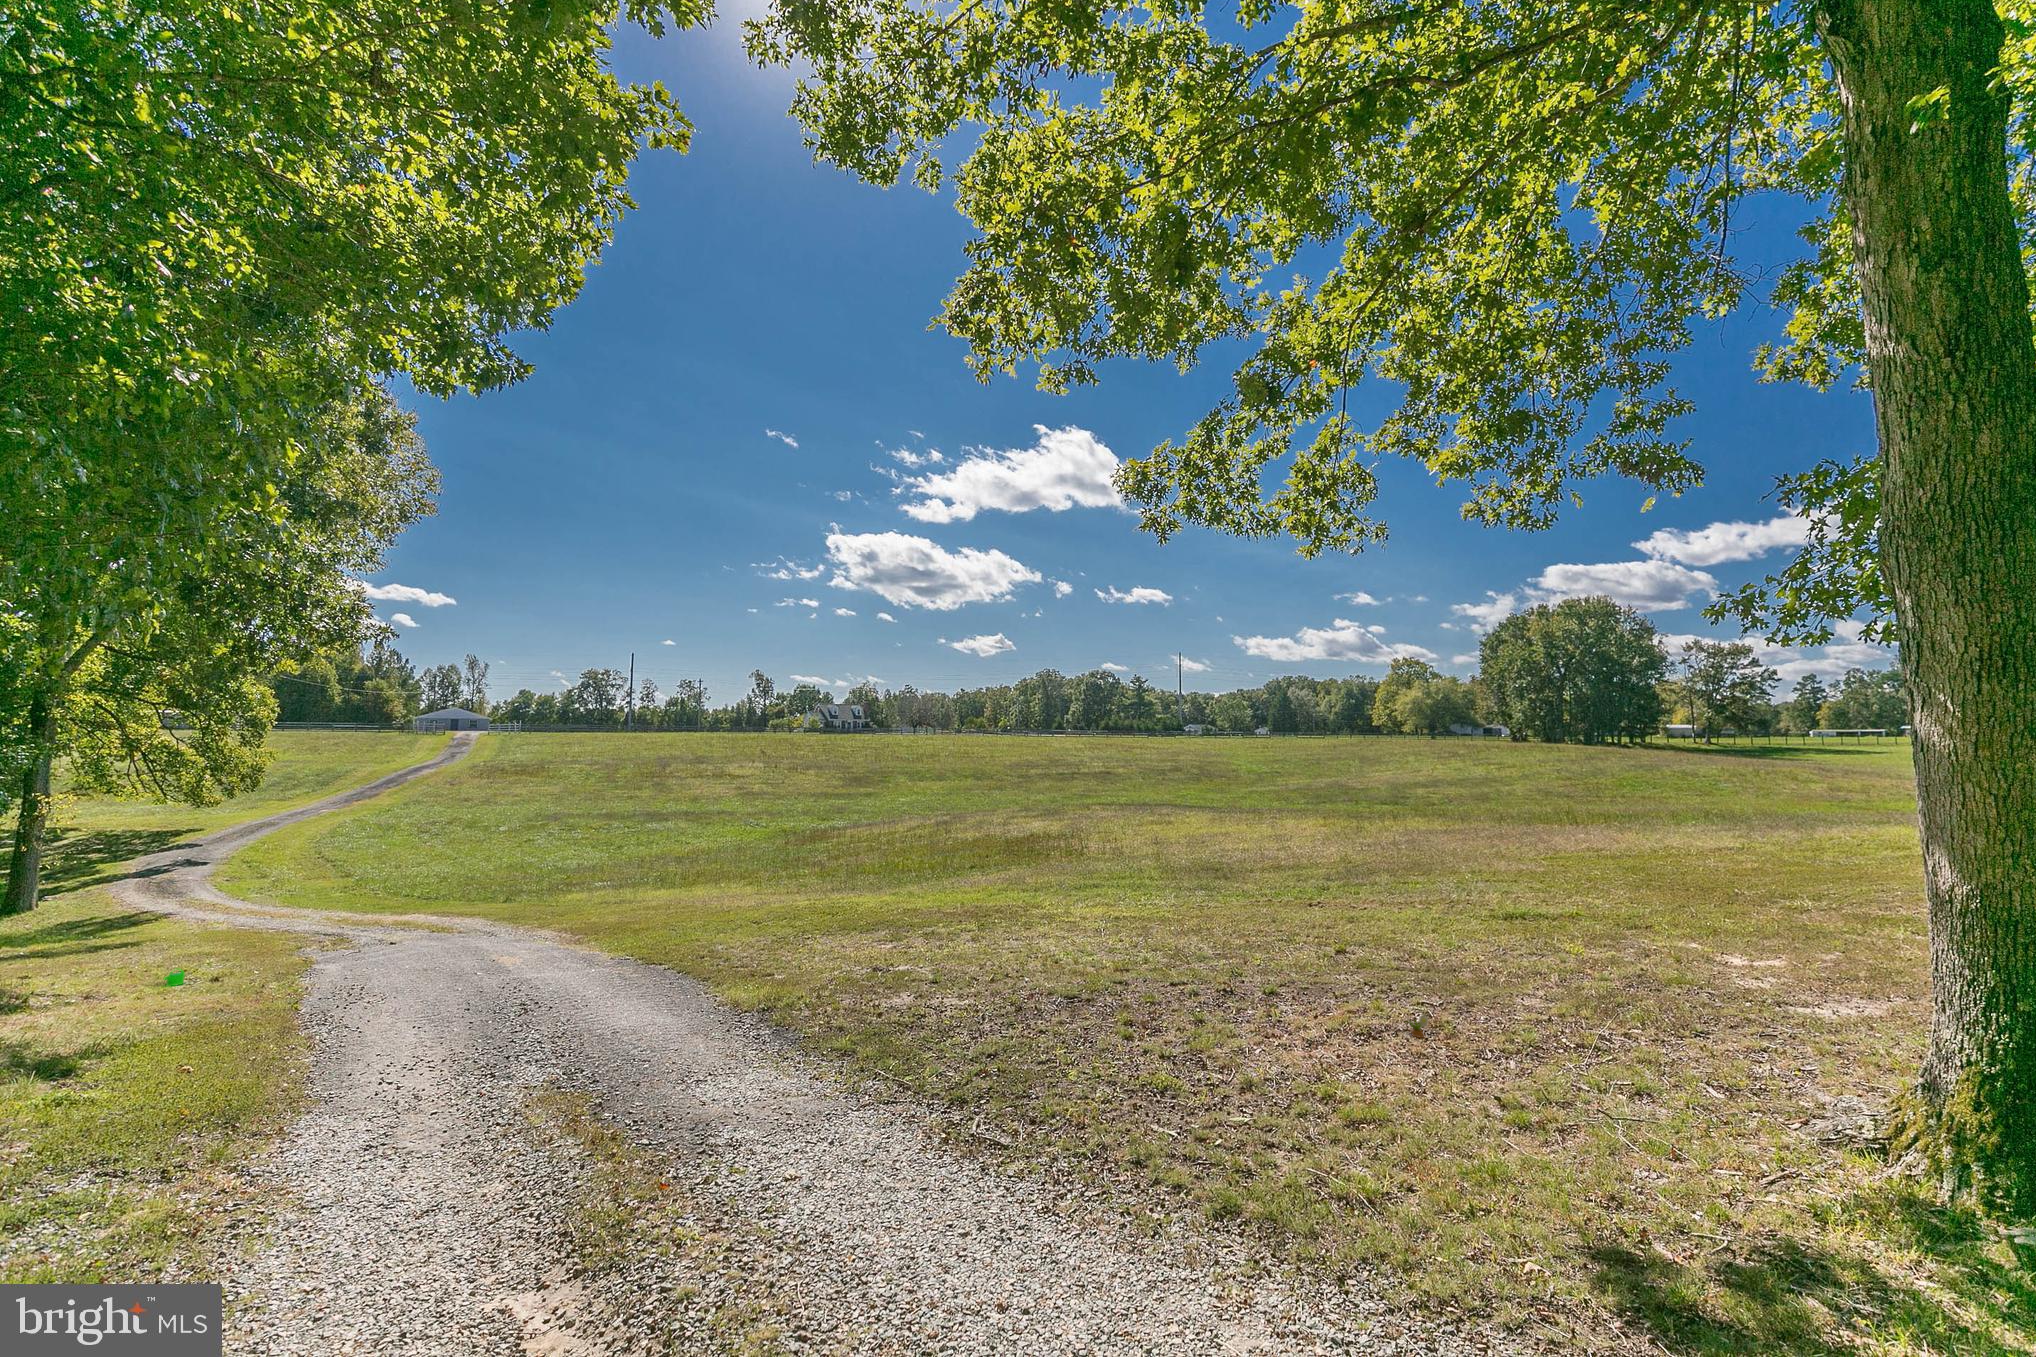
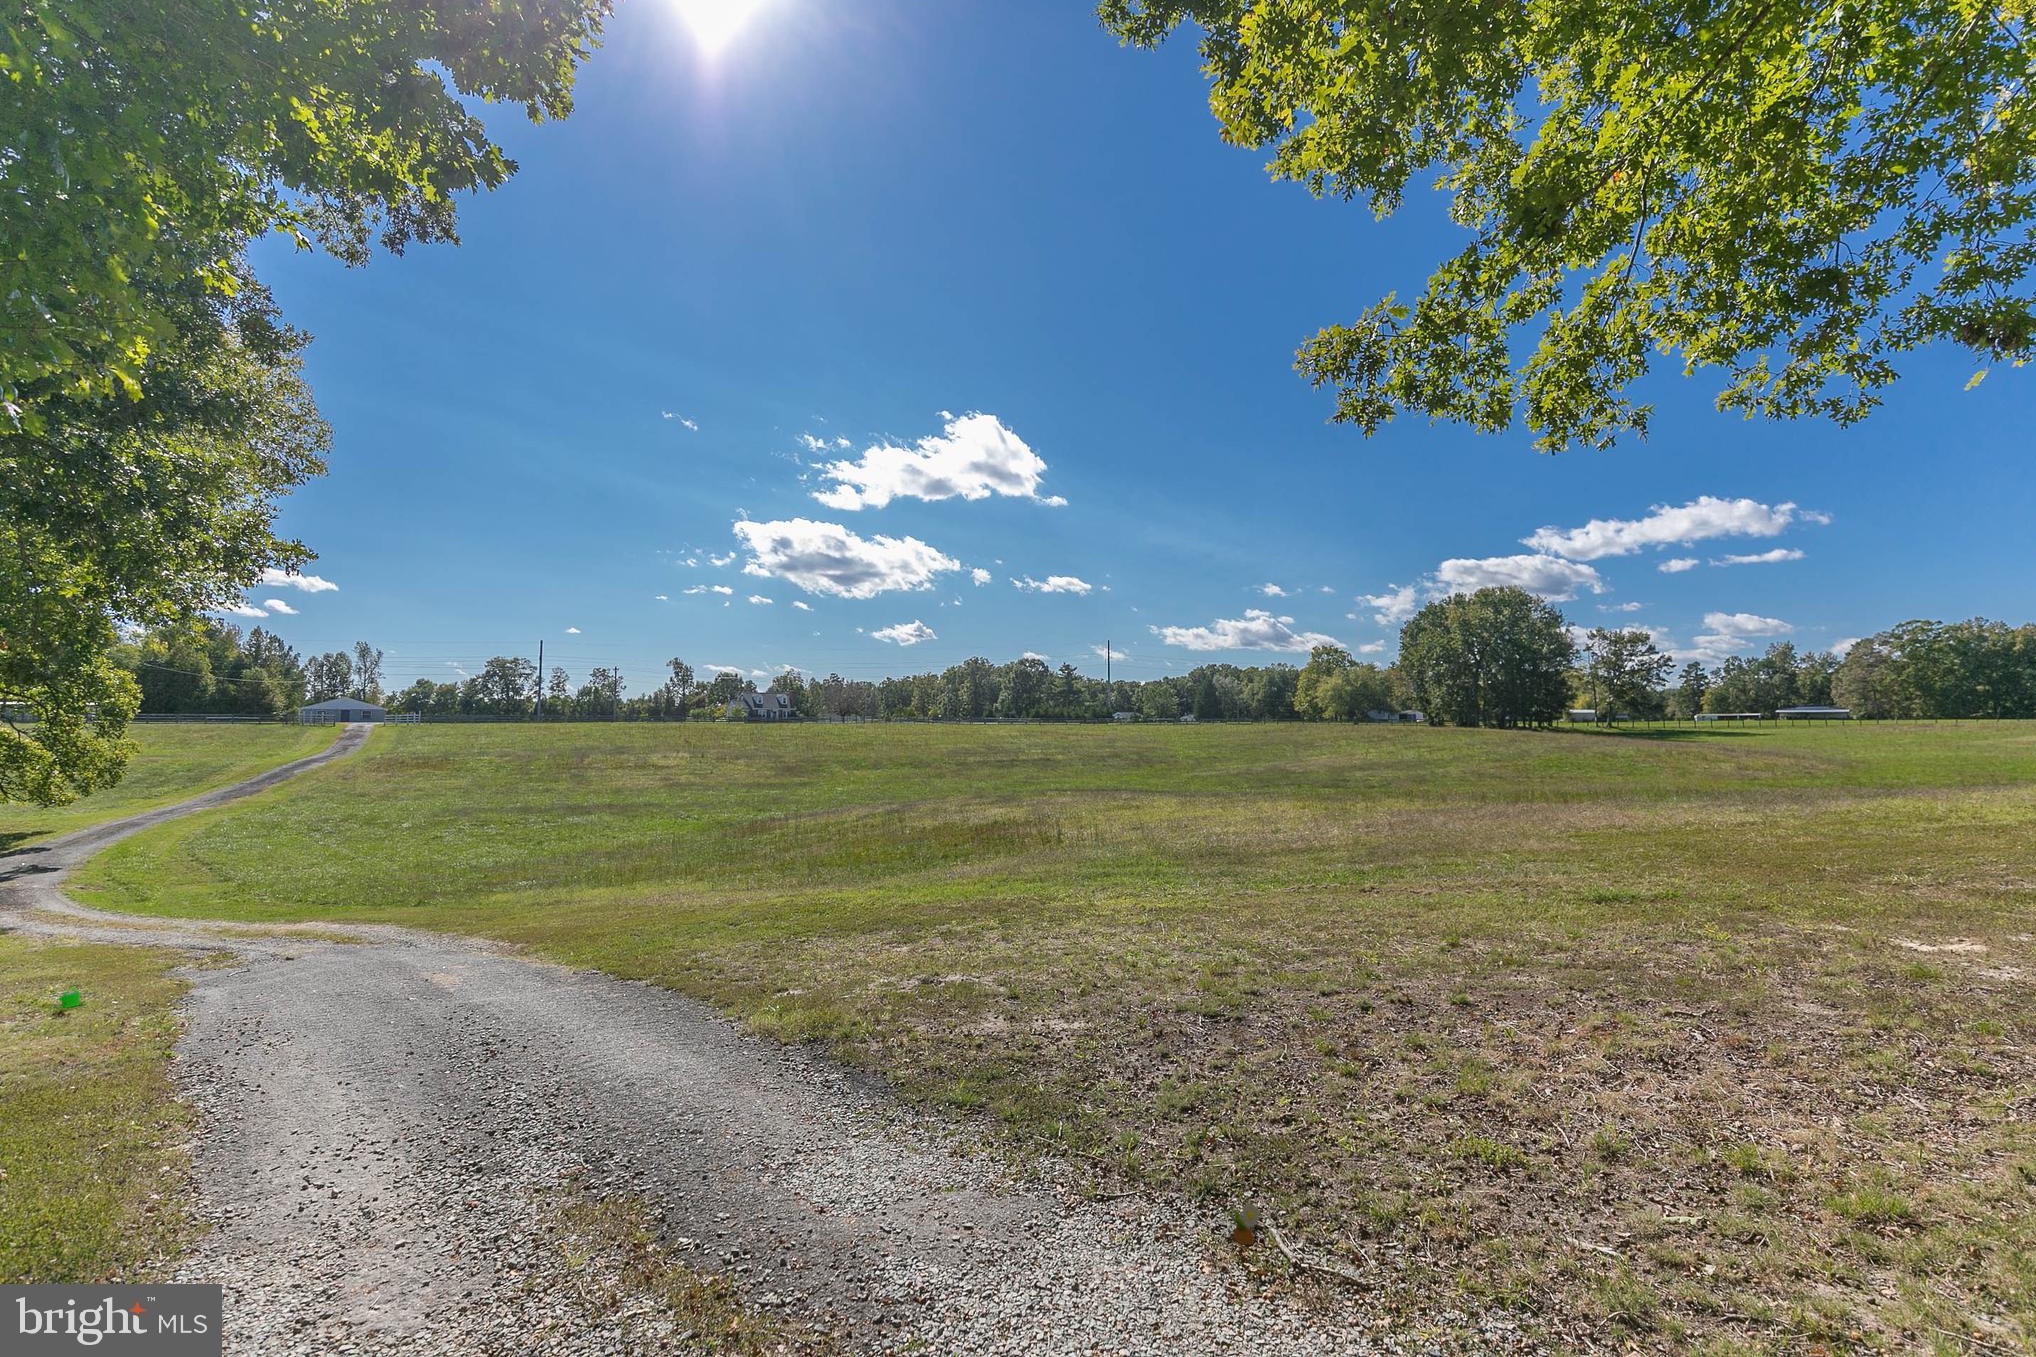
decorative plant: present [1409,1014,1428,1038] -> present [1224,1204,1261,1245]

